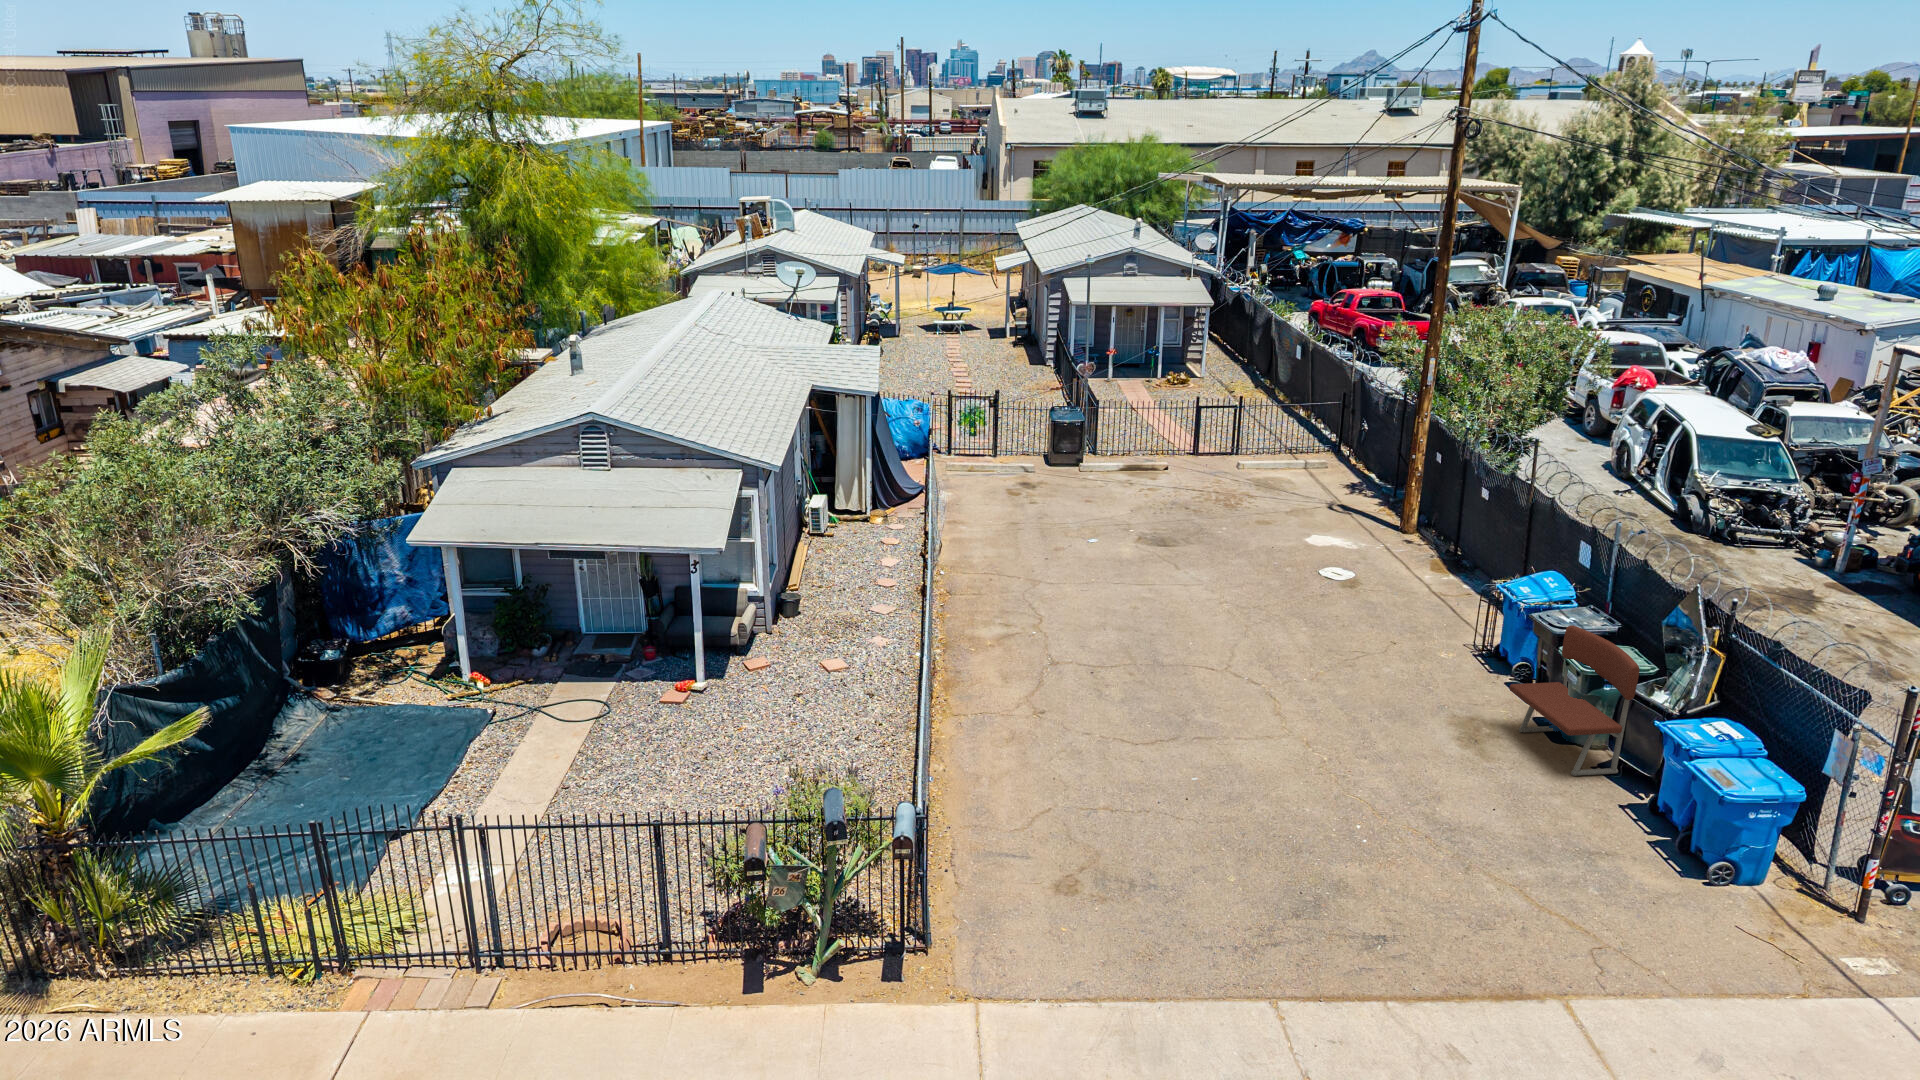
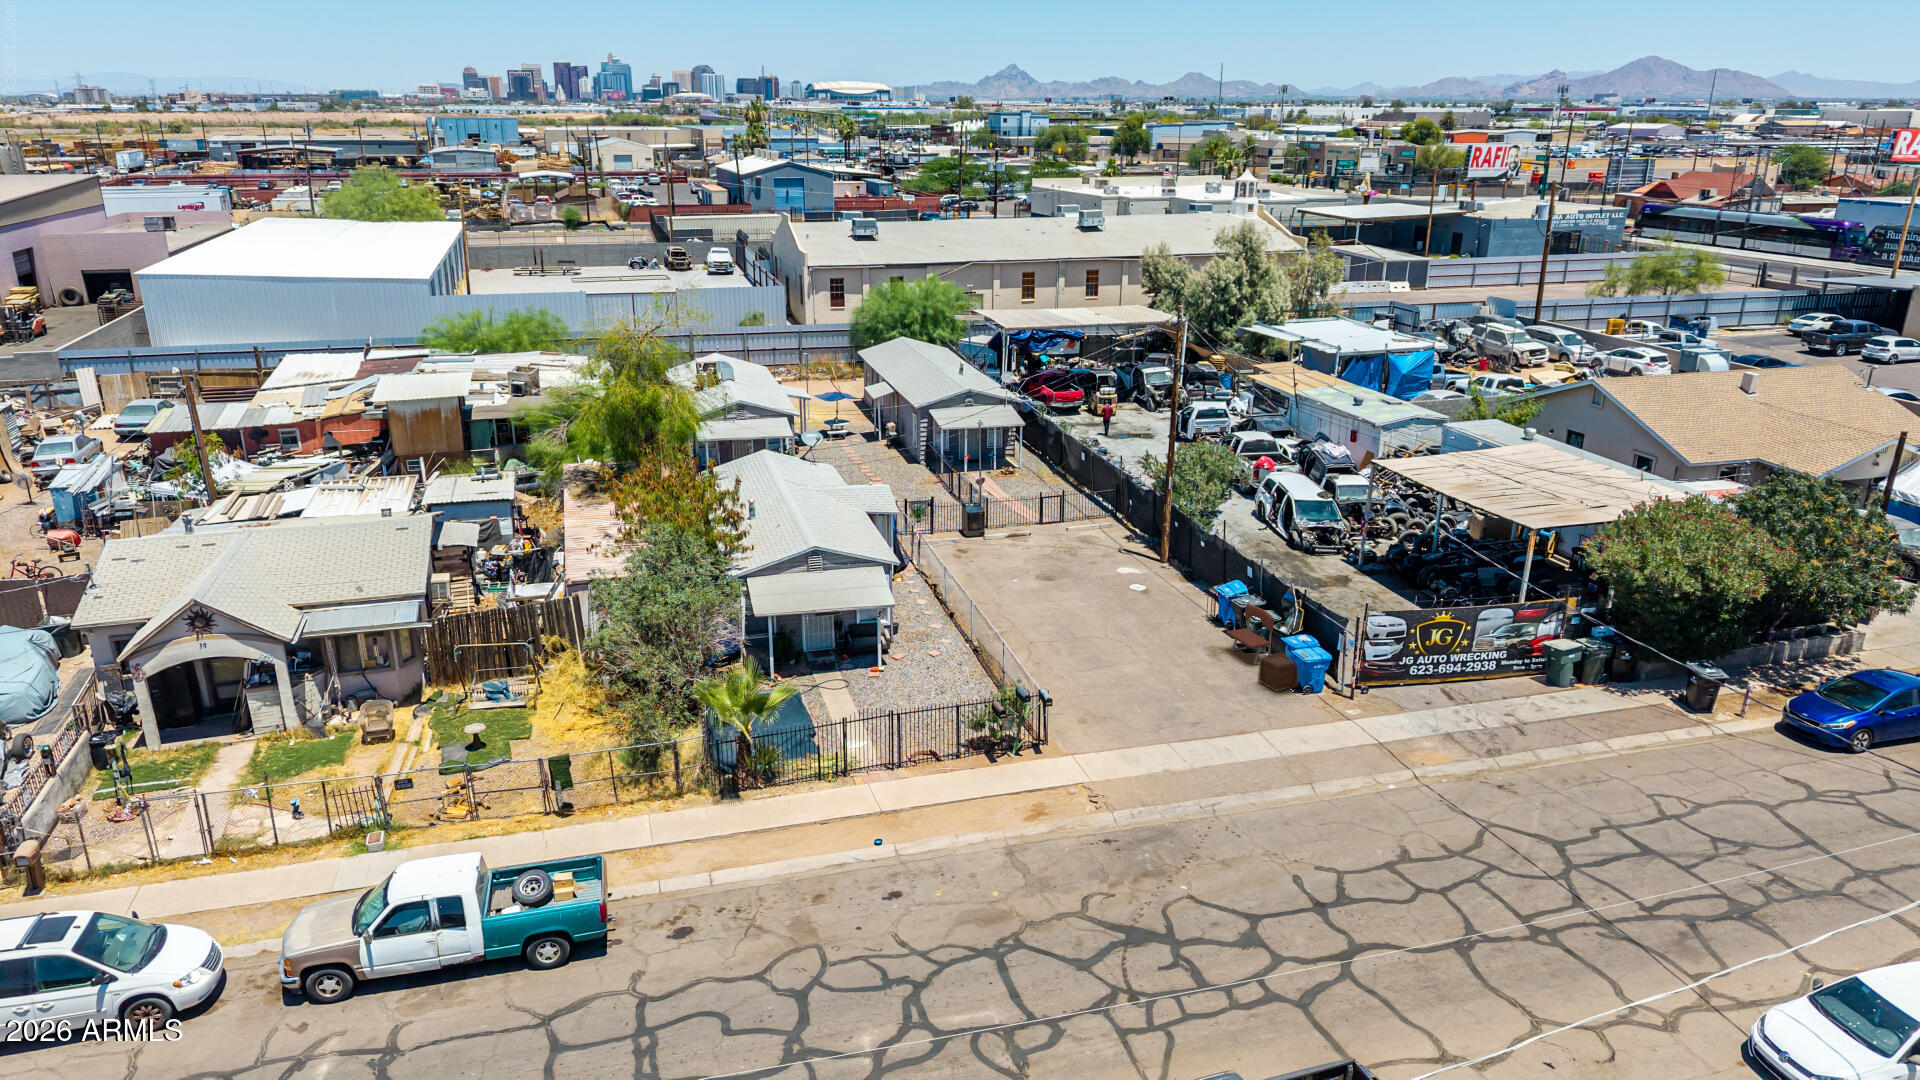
wooden crate: none [1579,759,1708,864] -> present [1258,653,1298,691]

